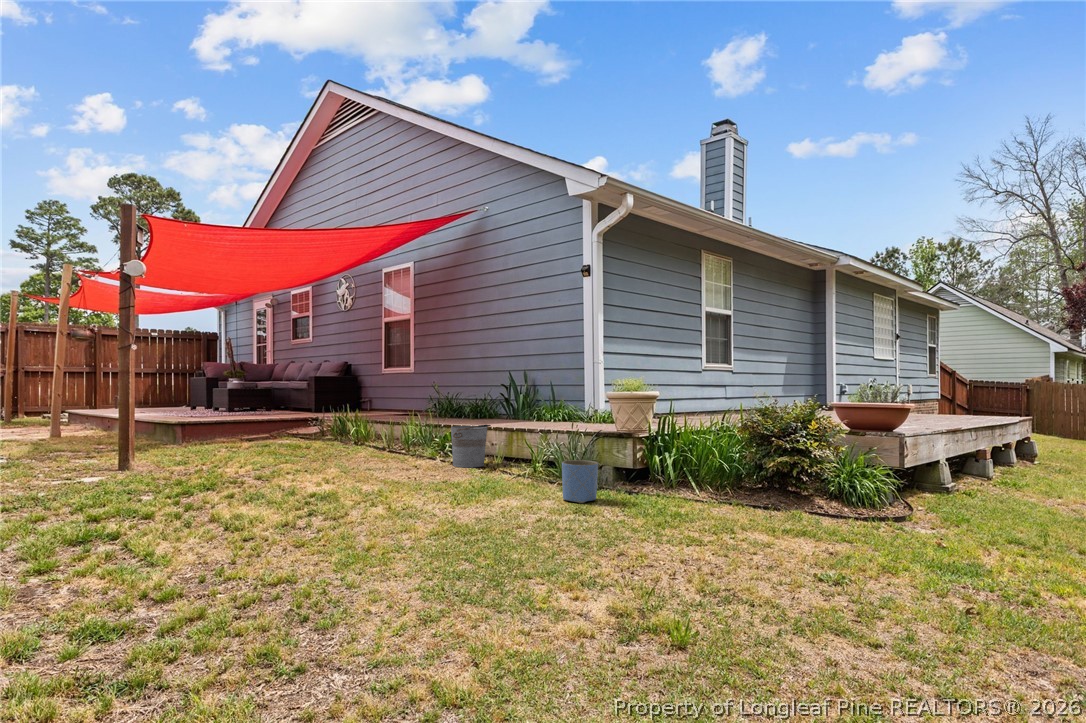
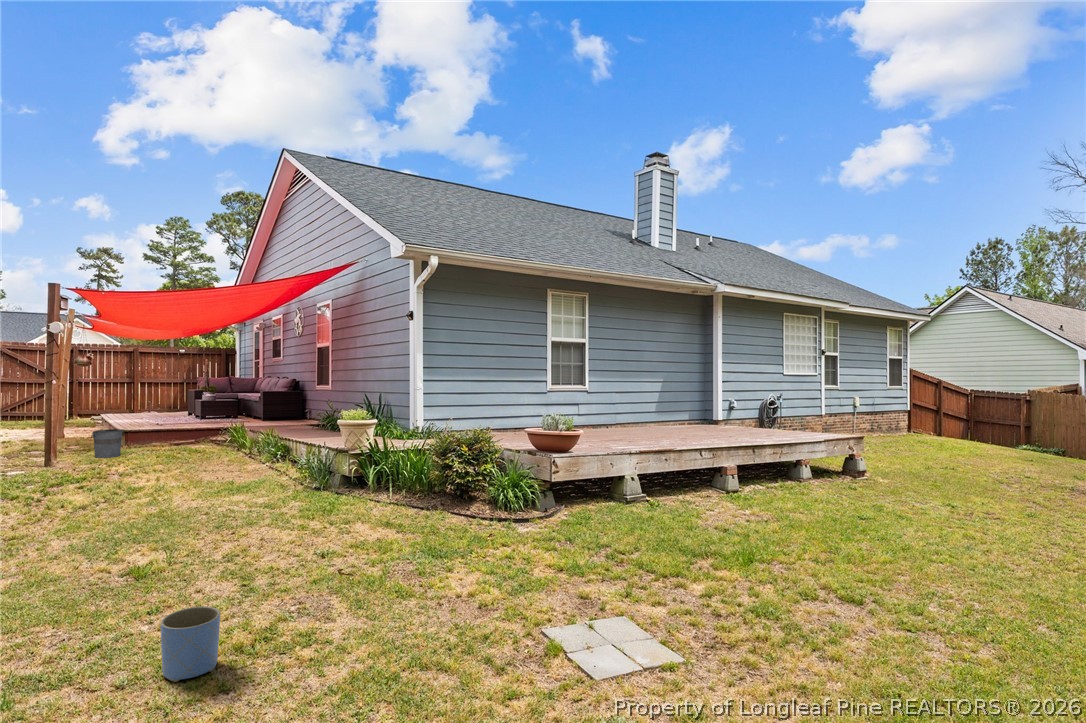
bucket: present [451,424,491,468] -> present [91,429,125,458]

